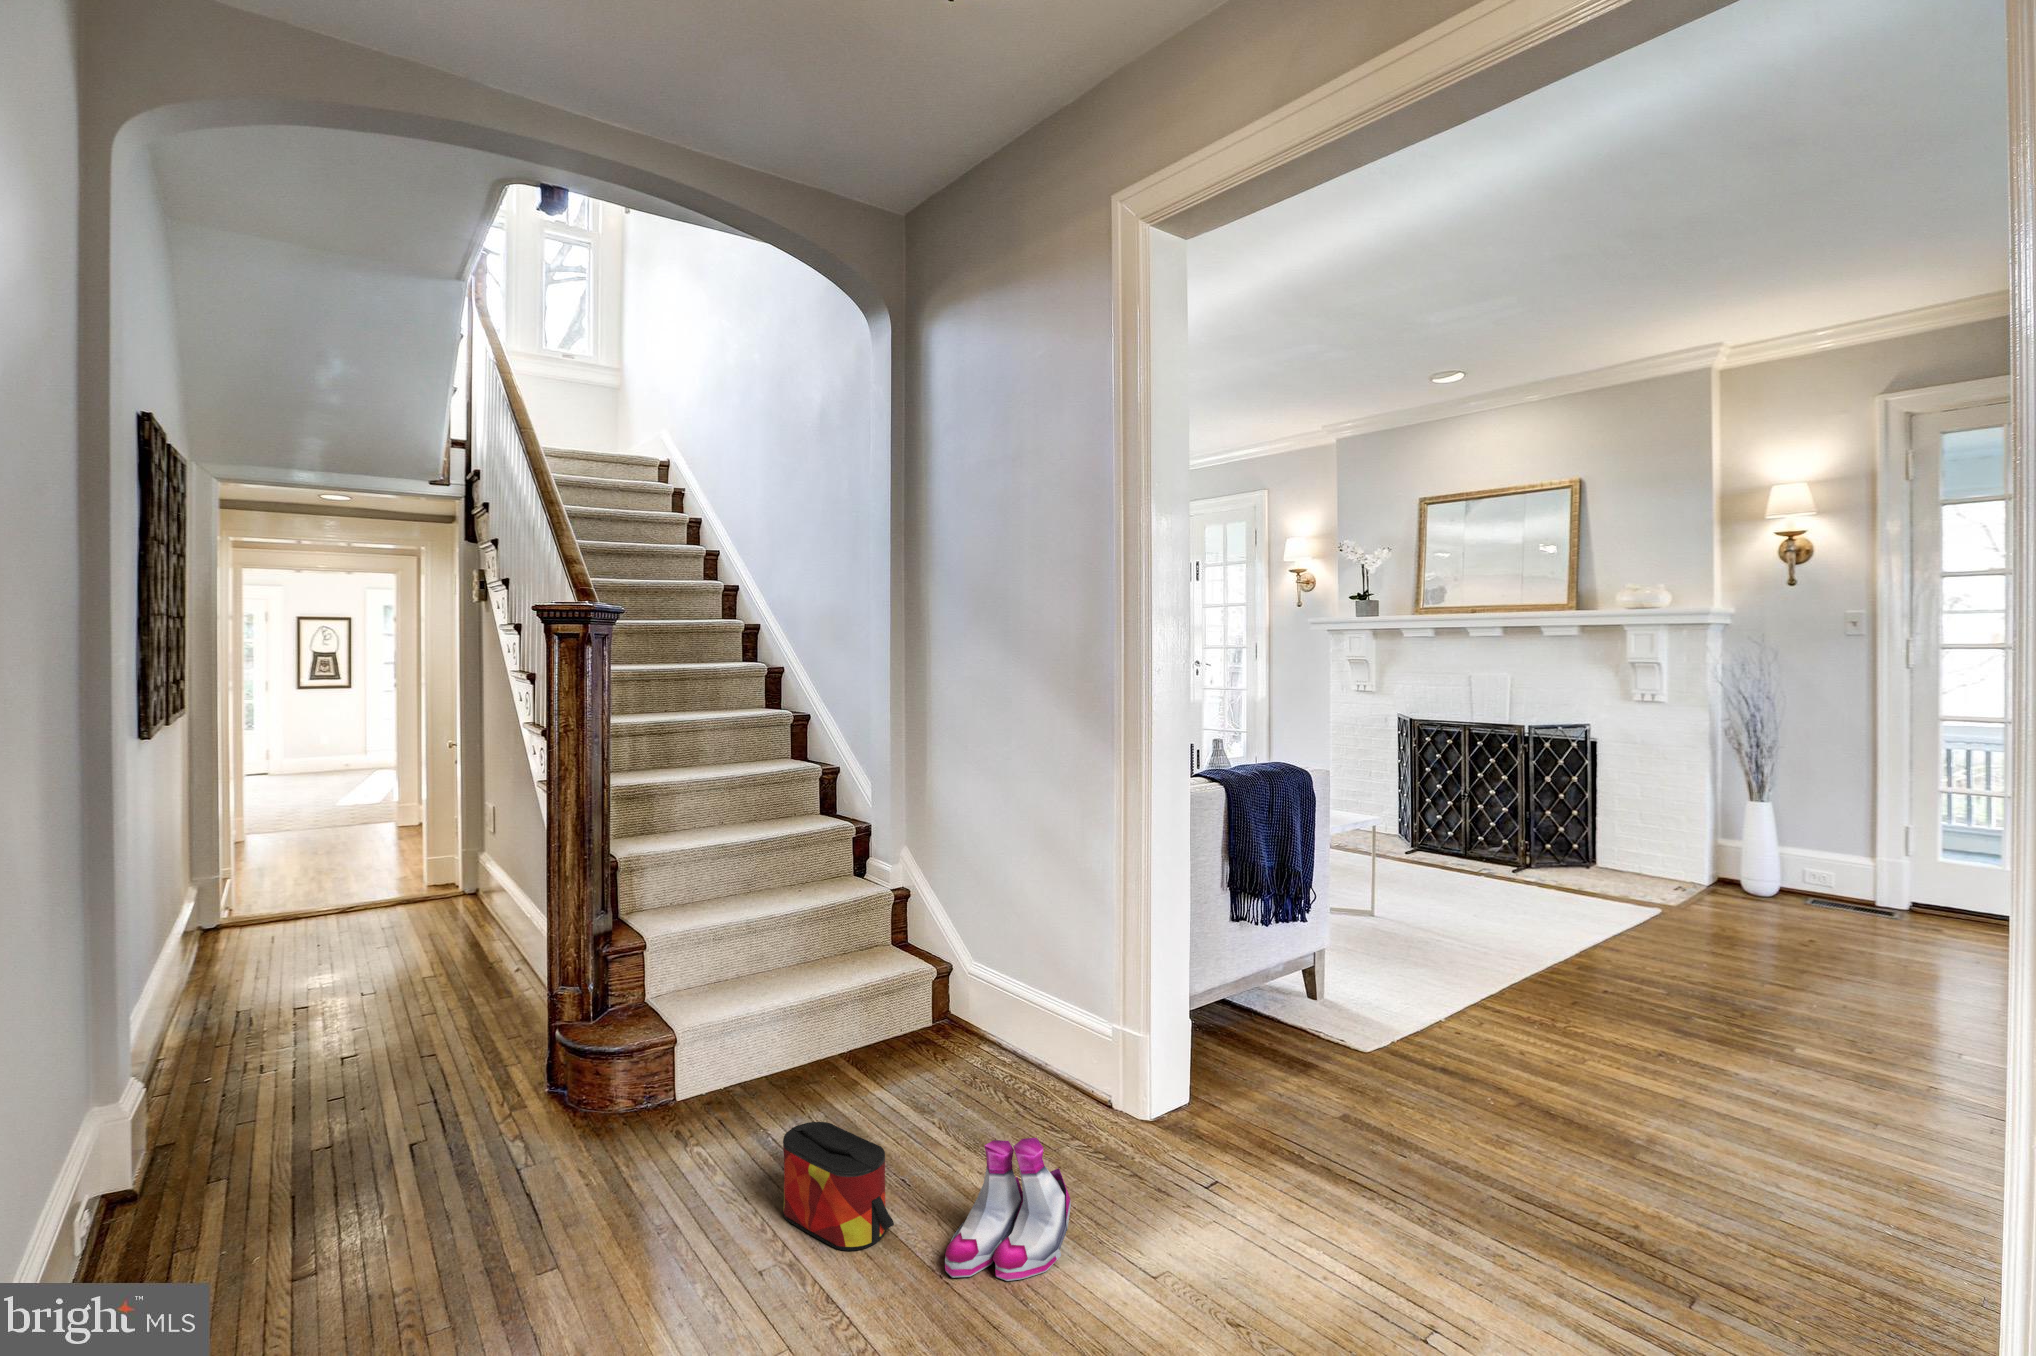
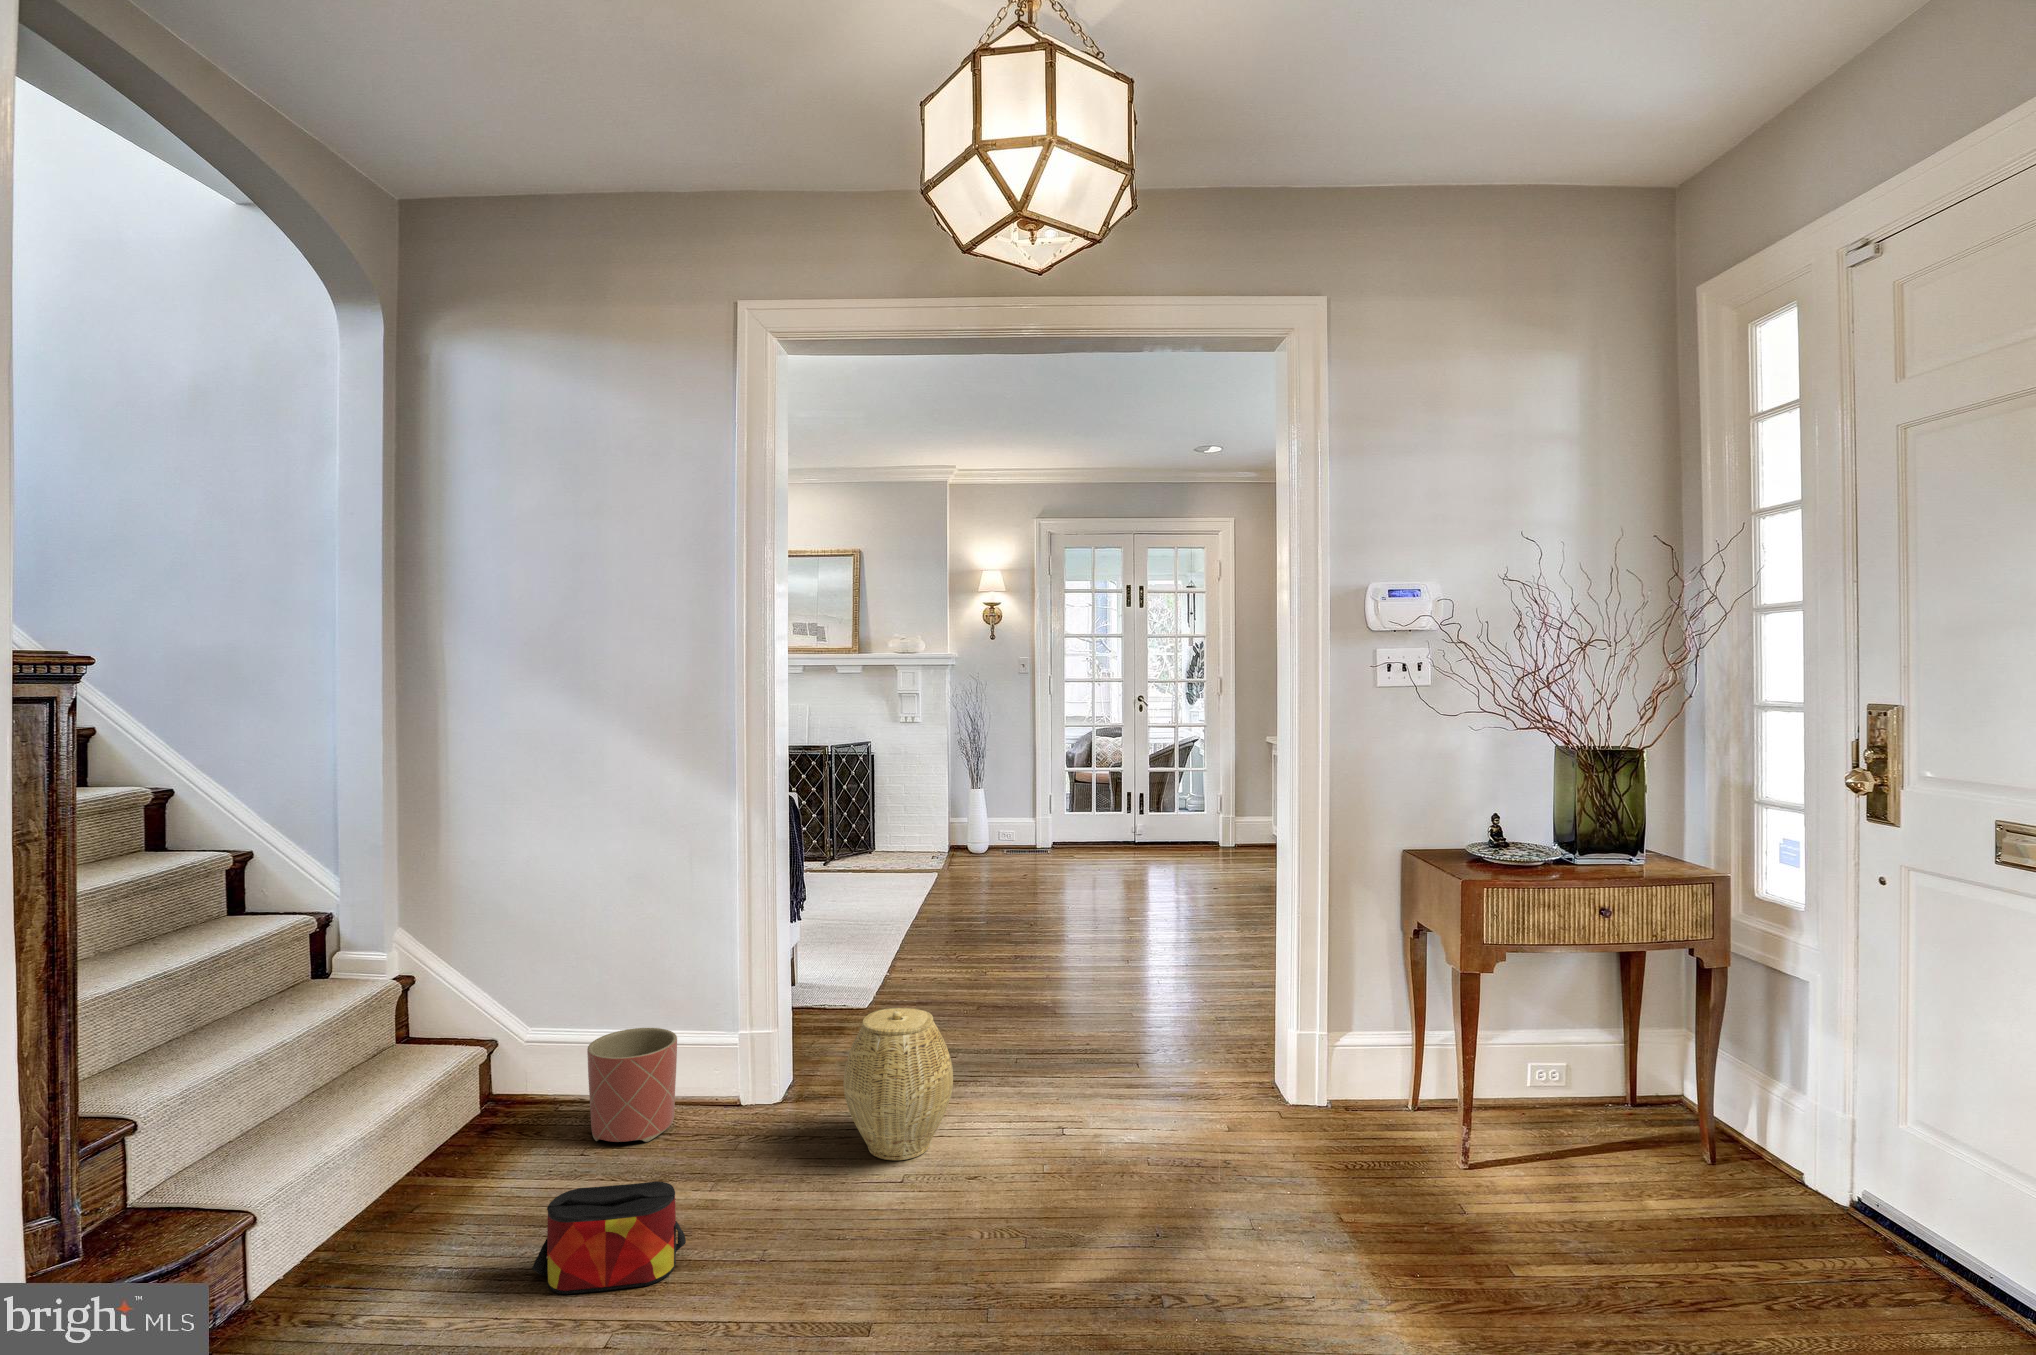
planter: none [965,987,1052,1108] -> present [587,1028,677,1142]
woven basket: none [1140,1046,1286,1255] -> present [844,1008,953,1160]
boots: present [945,1138,1071,1281] -> none [742,1115,831,1252]

